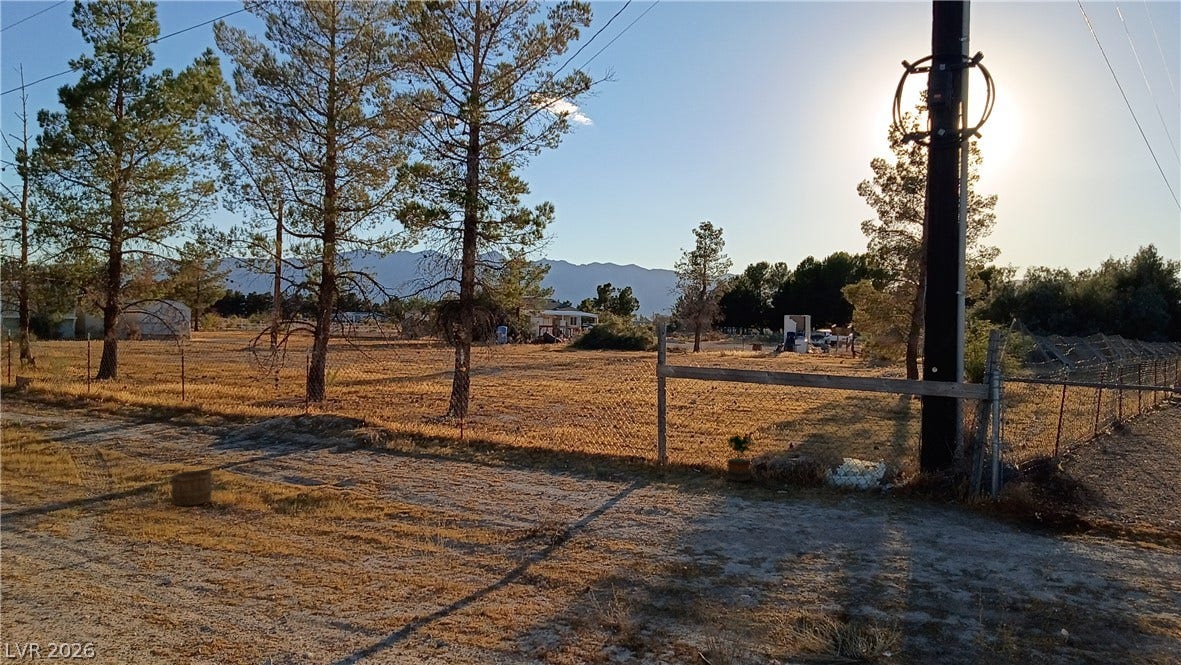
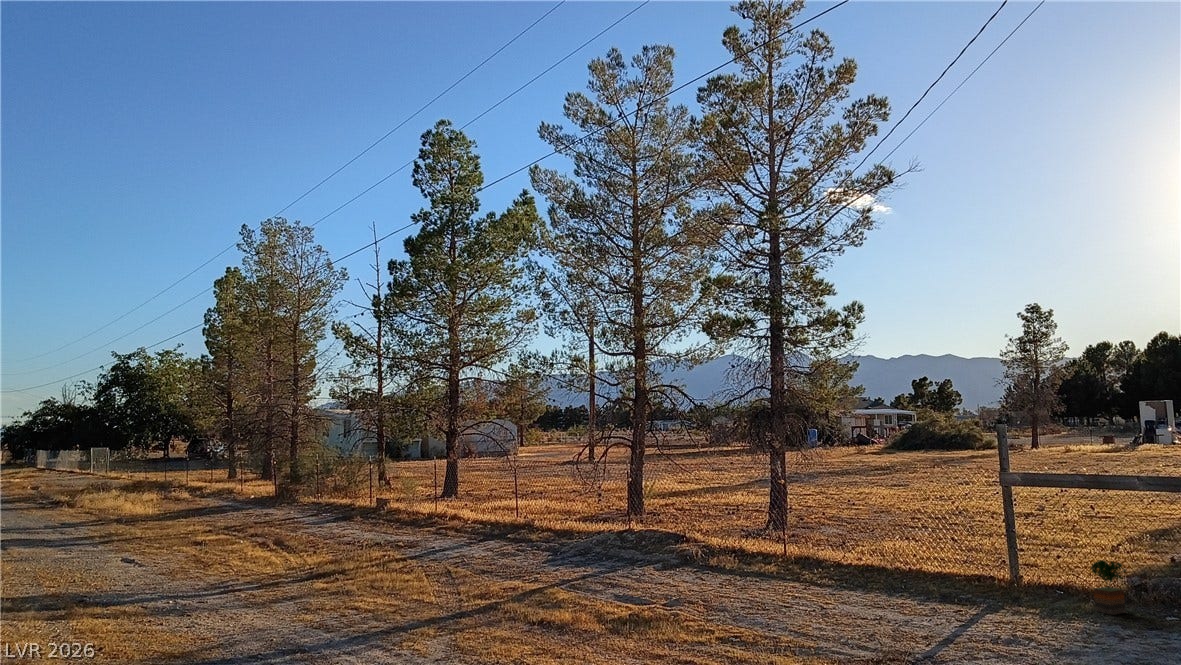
wooden bucket: present [171,471,212,506] -> none [528,584,561,616]

